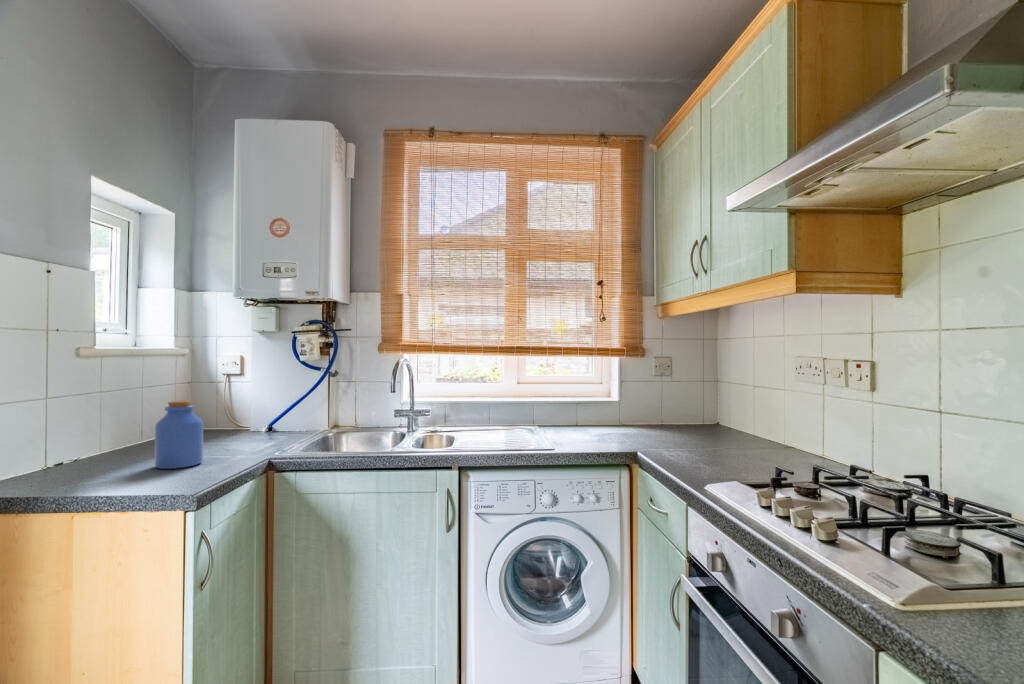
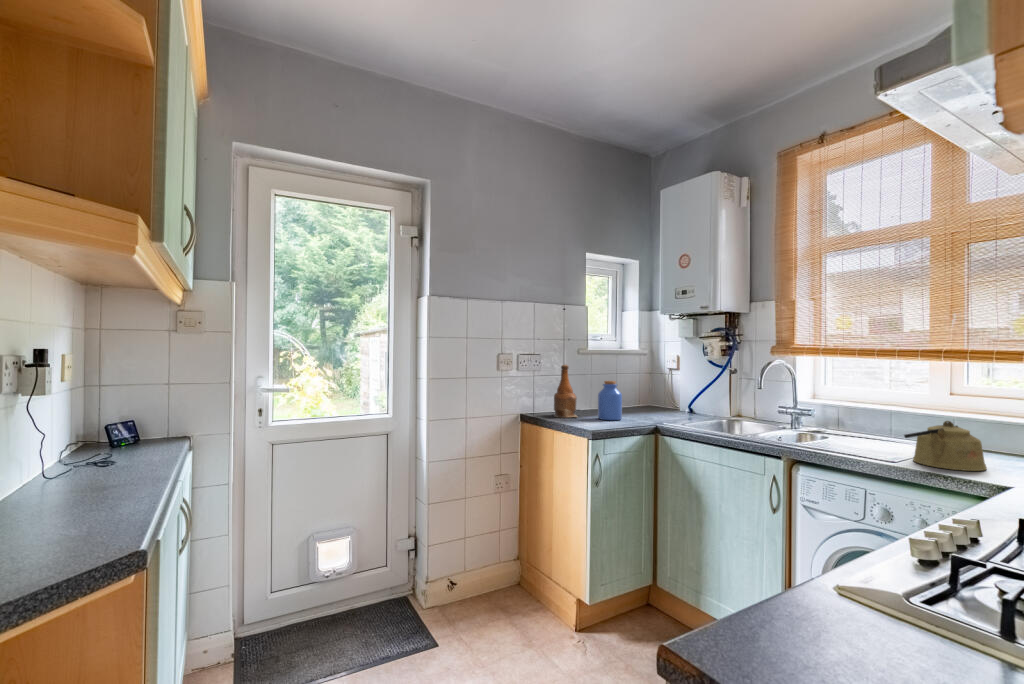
bottle: none [33,379,113,486] -> present [553,365,577,417]
kettle: none [549,406,599,447] -> present [904,421,987,471]

